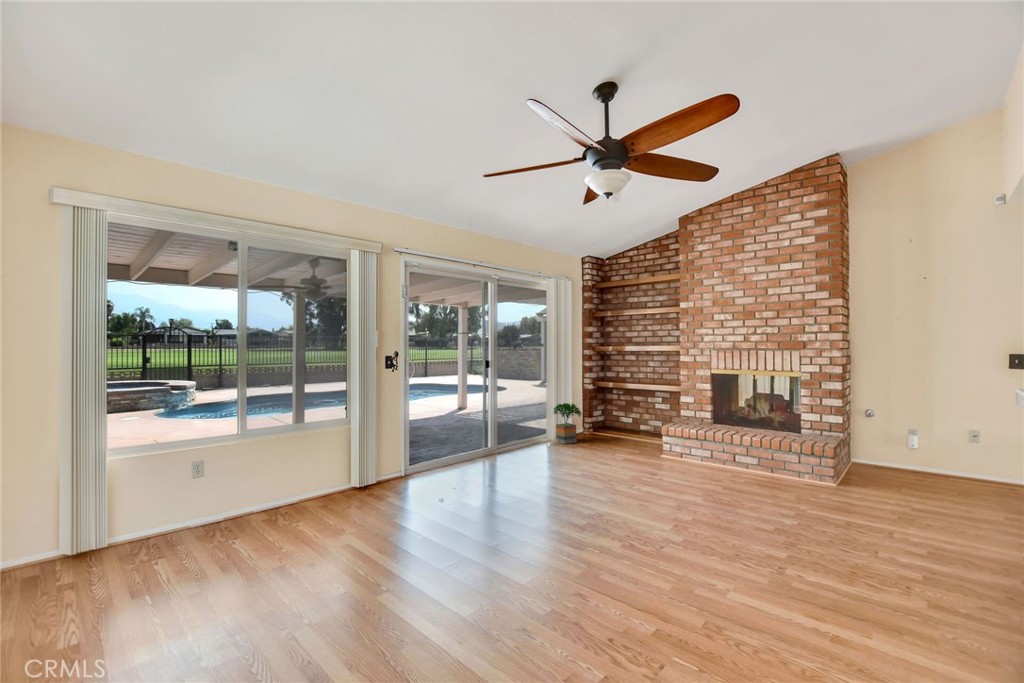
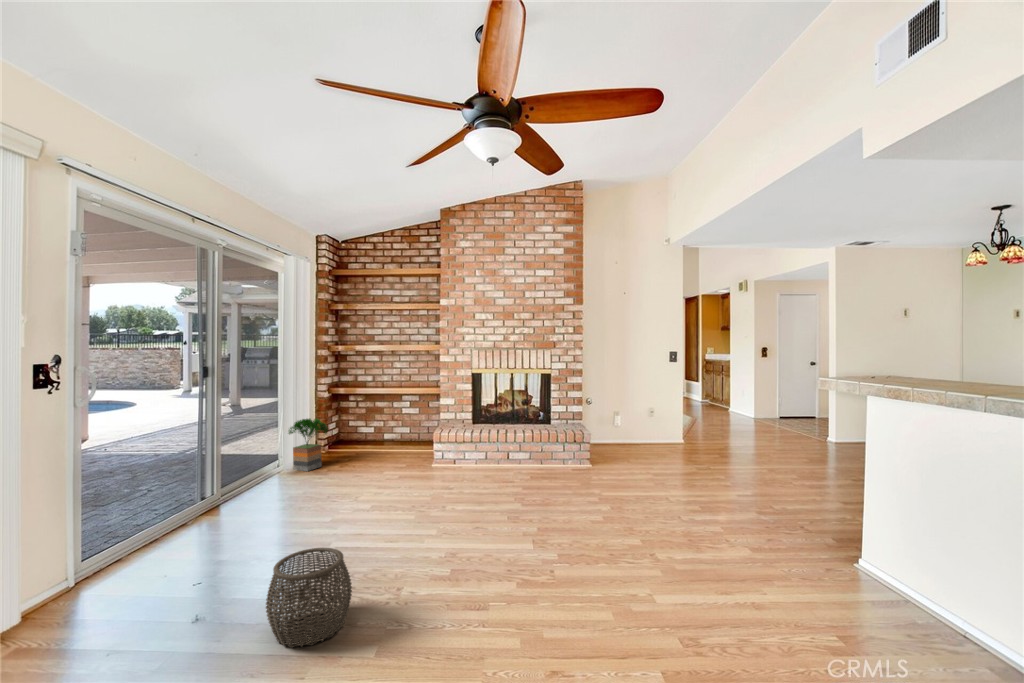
woven basket: none [453,482,507,542] -> present [266,548,352,647]

